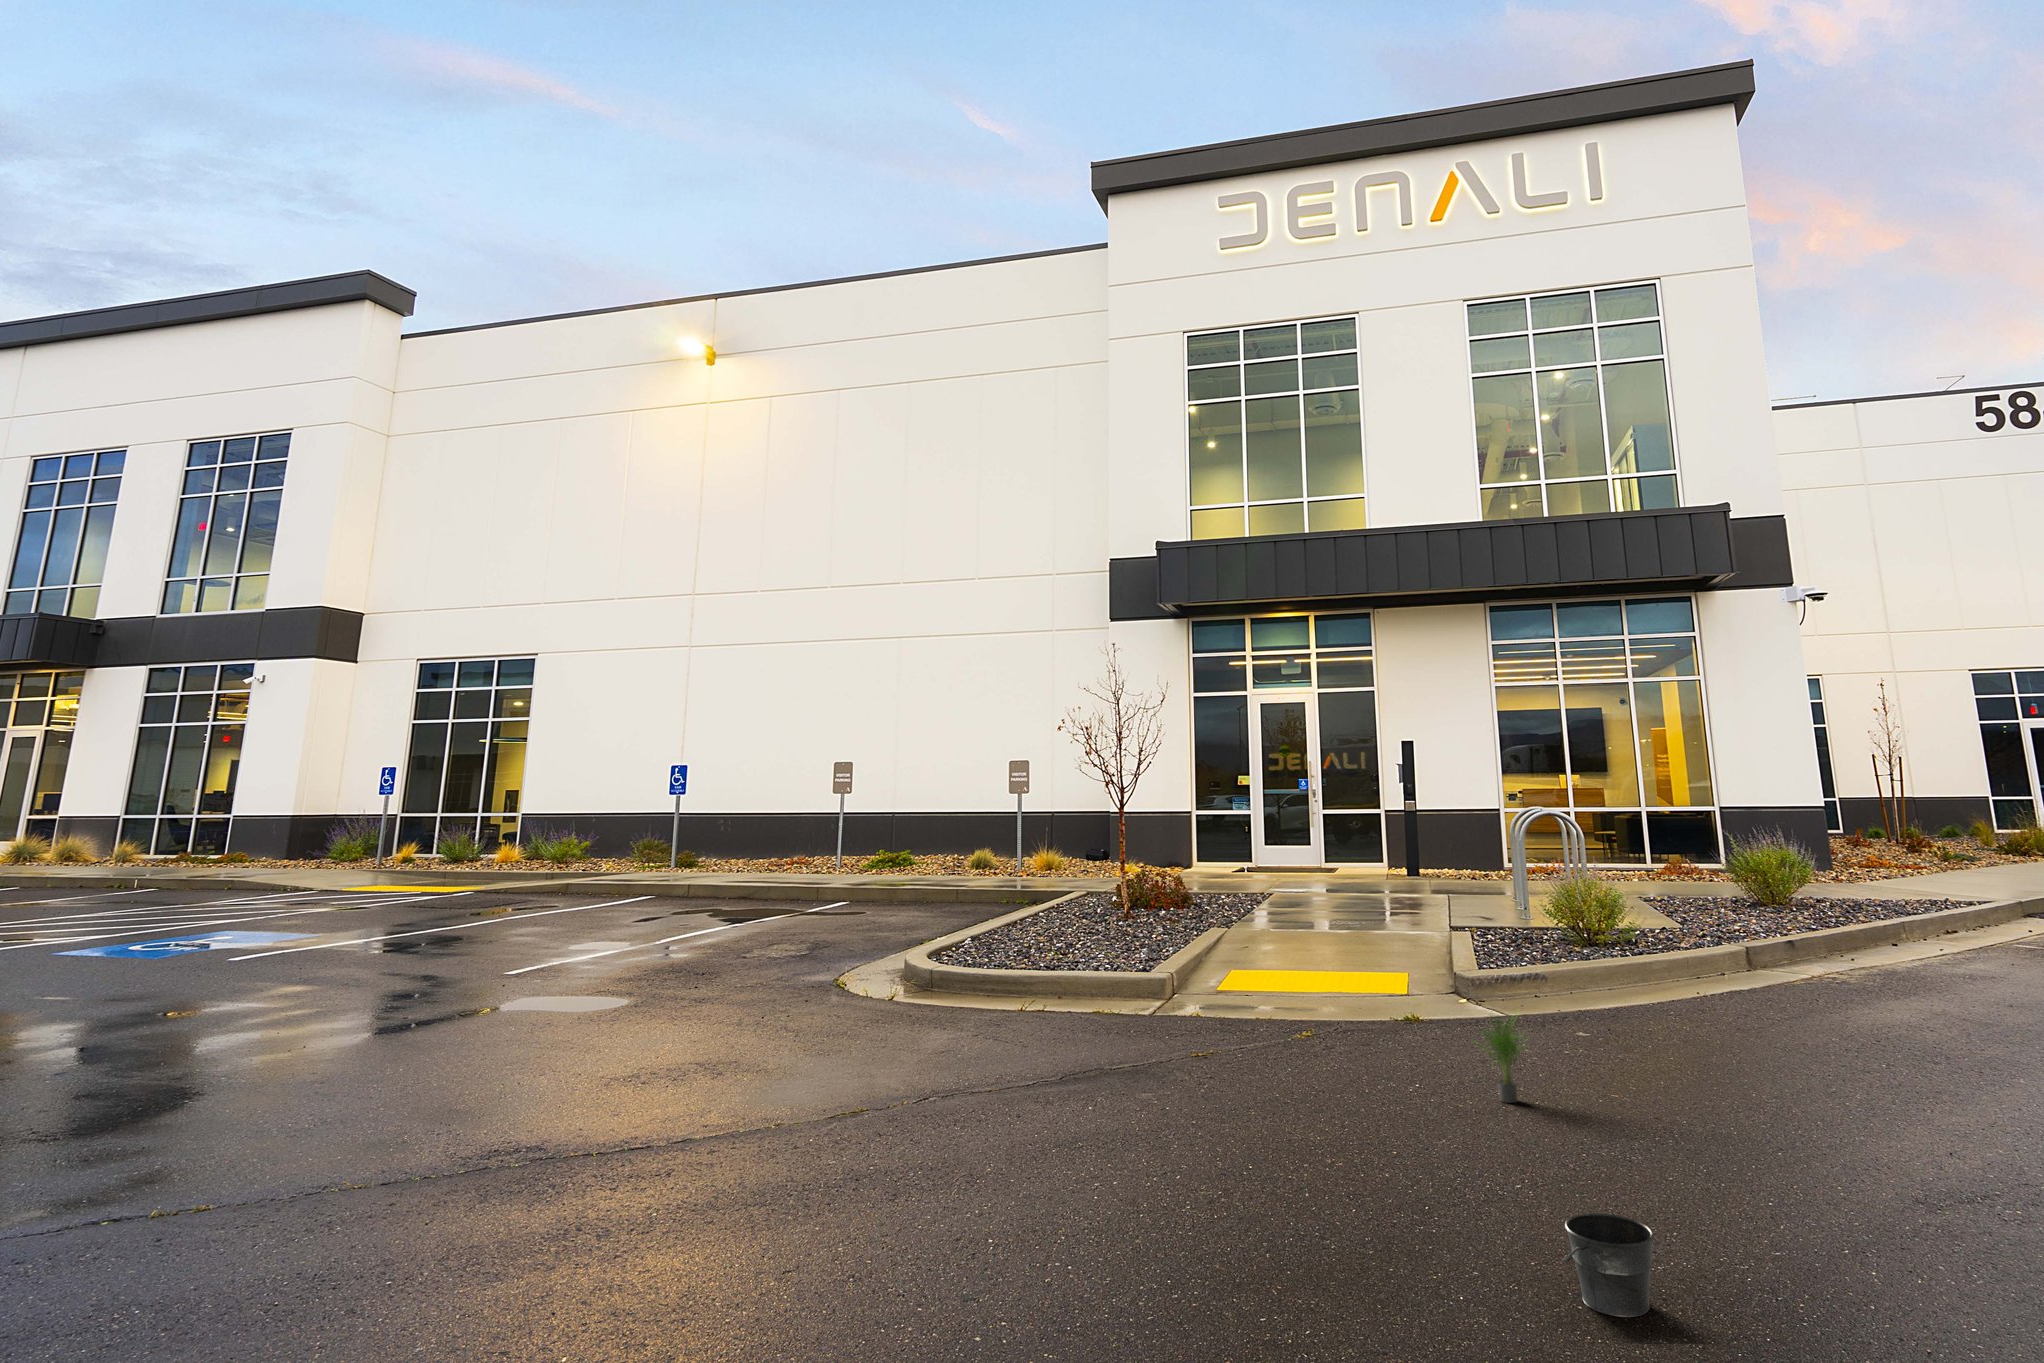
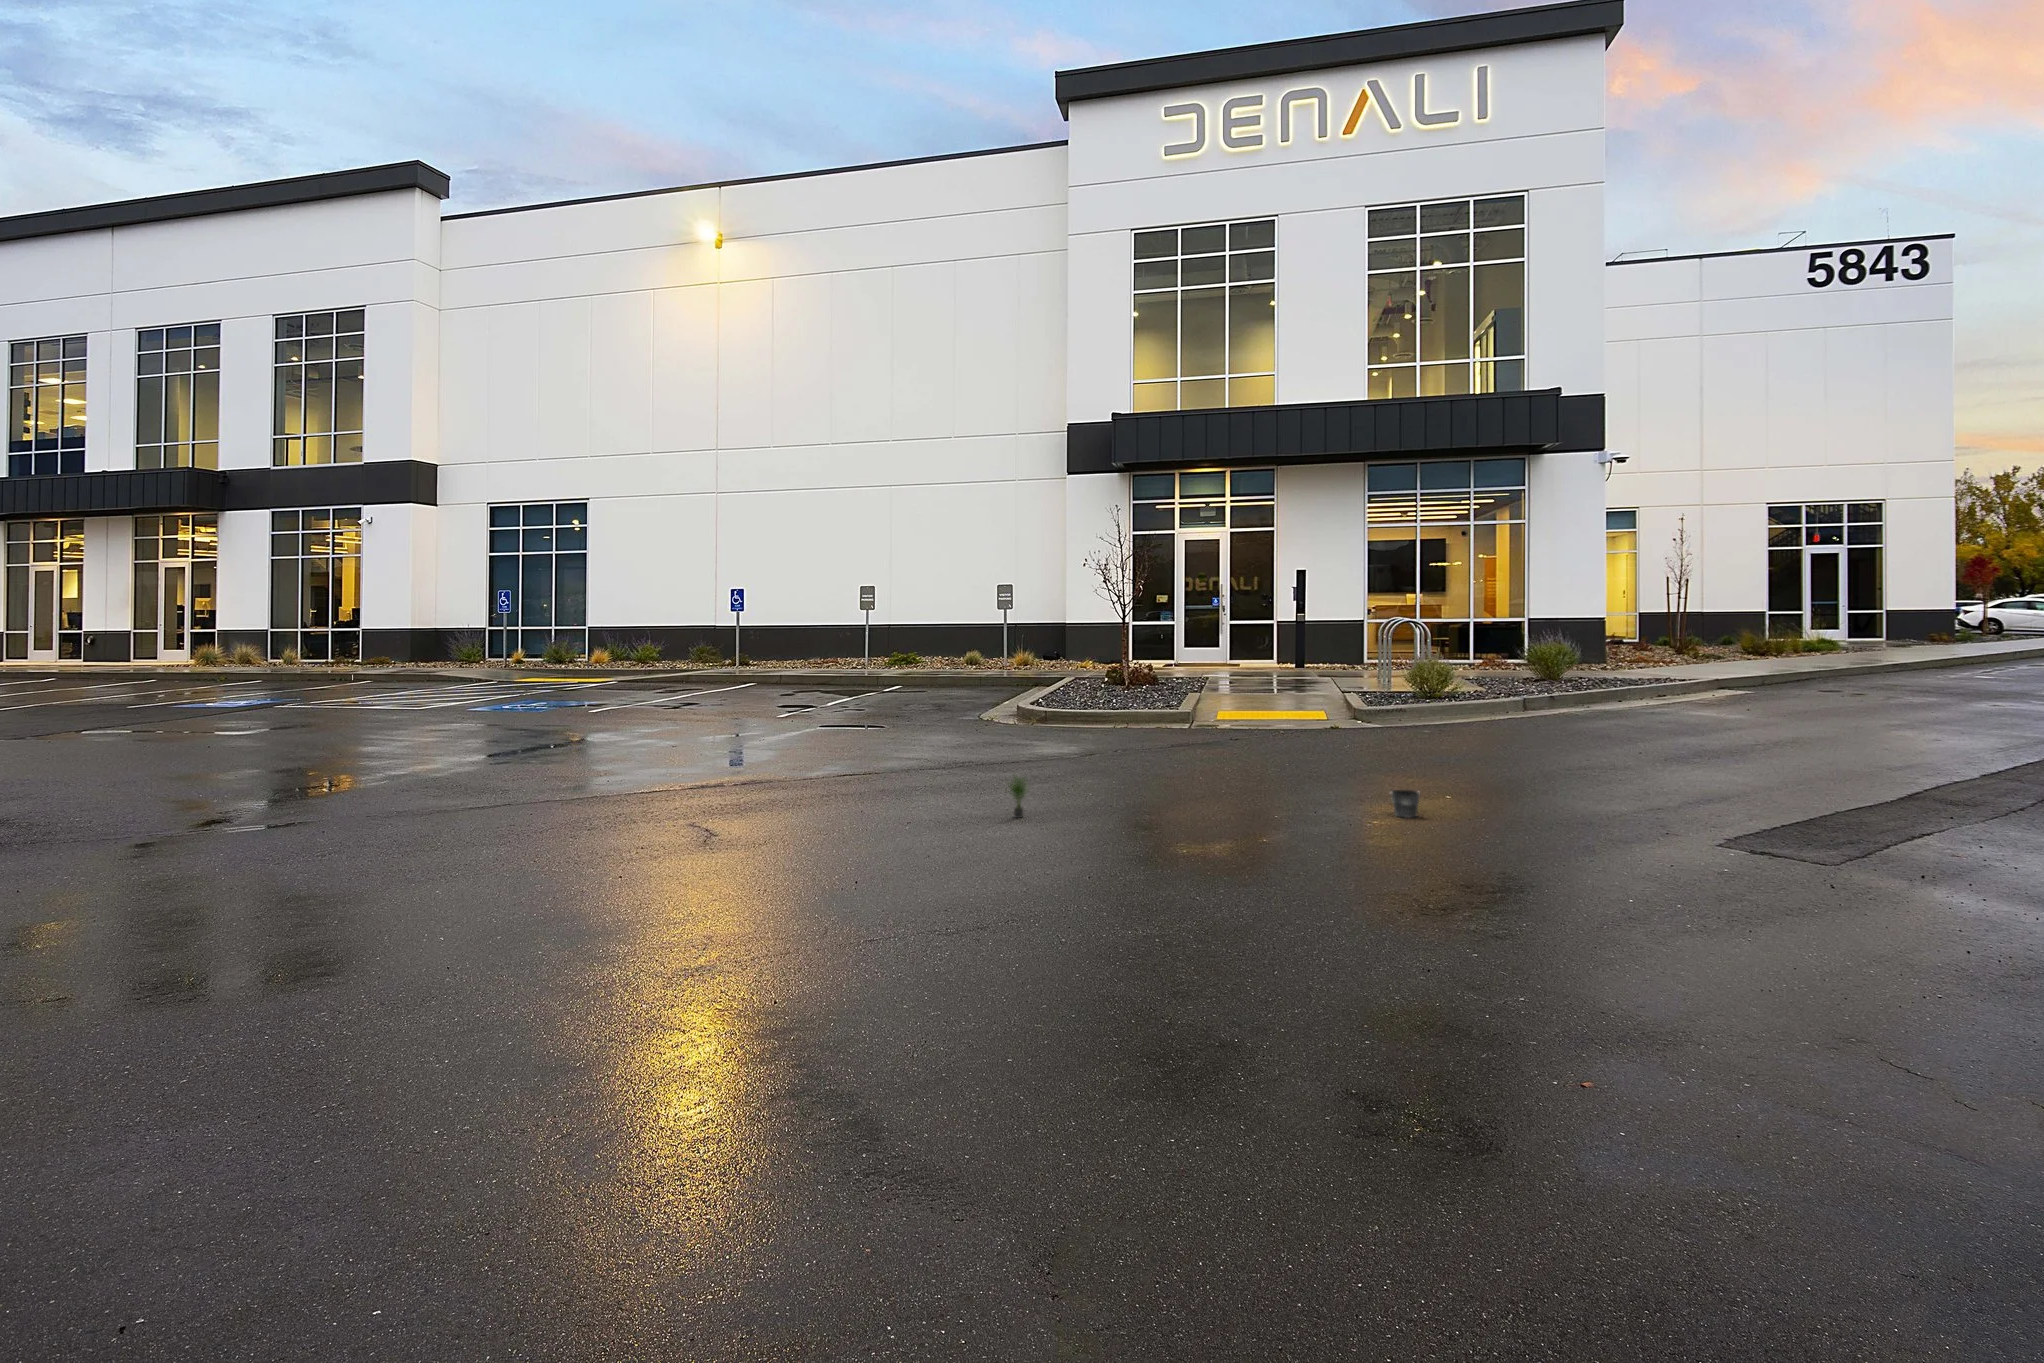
potted plant: present [1479,1016,1523,1103] -> present [1009,778,1026,818]

